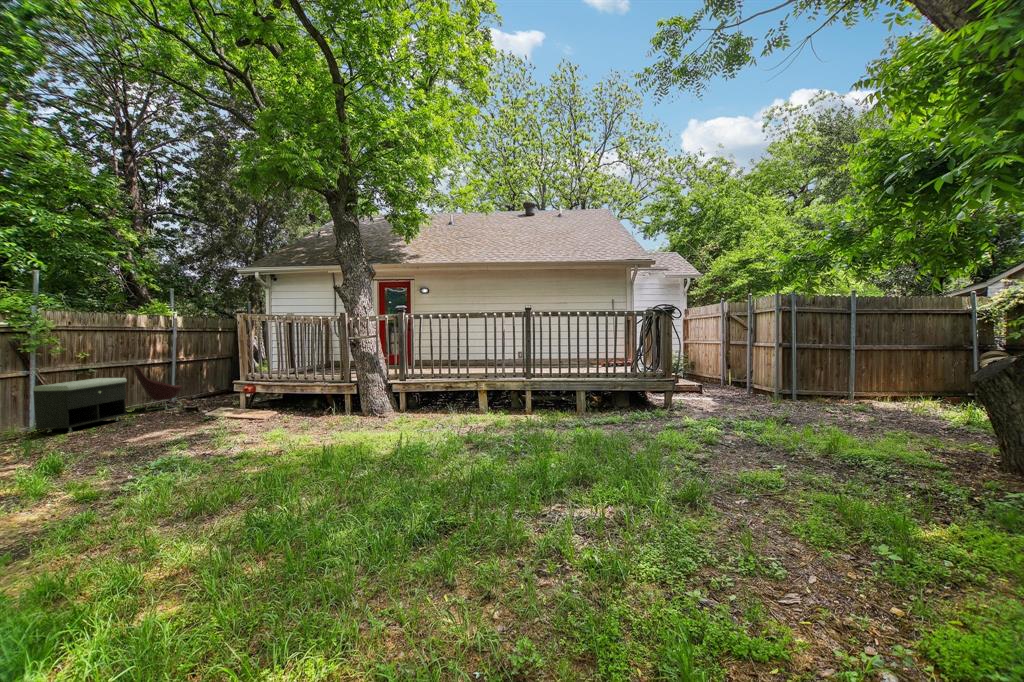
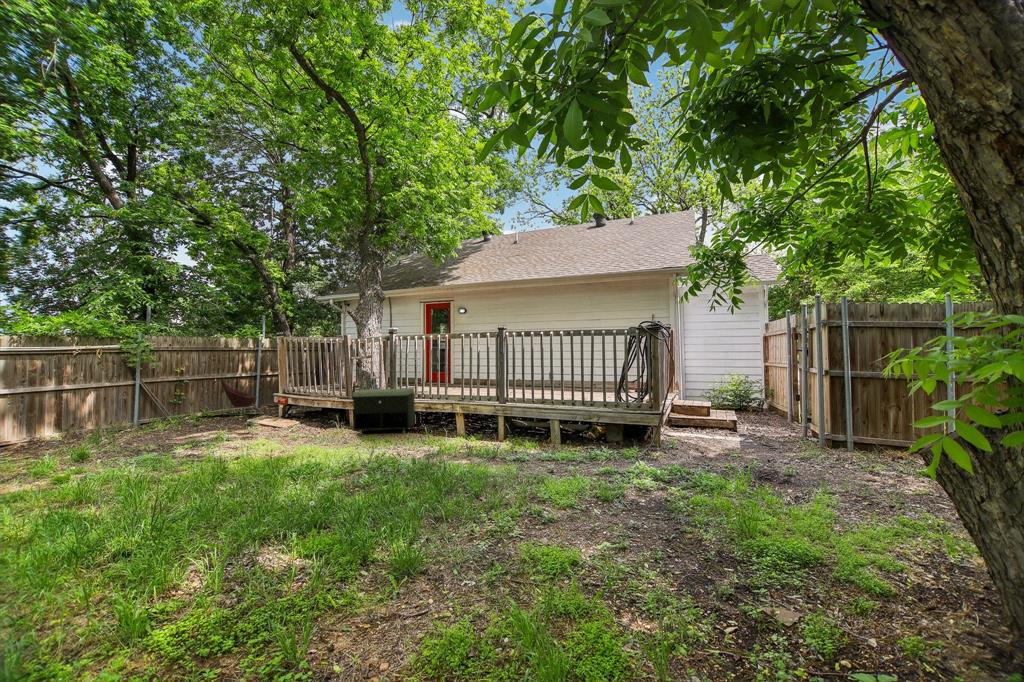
storage bench: present [33,378,127,432] -> present [352,388,415,434]

